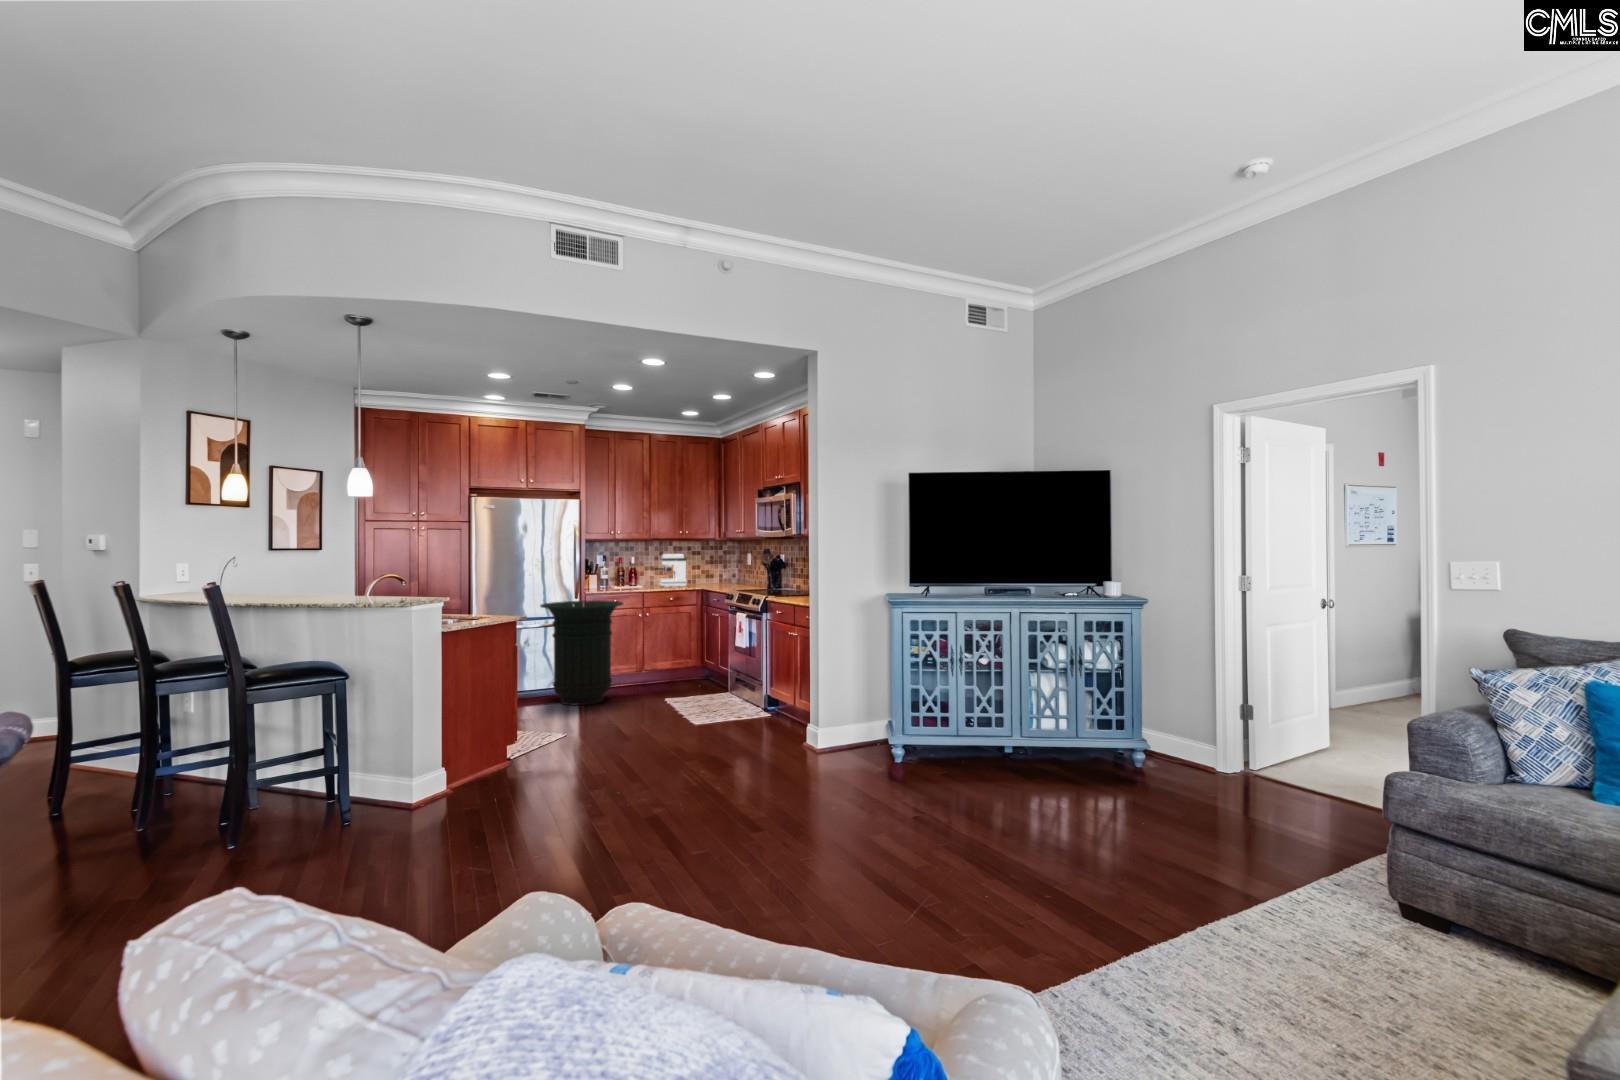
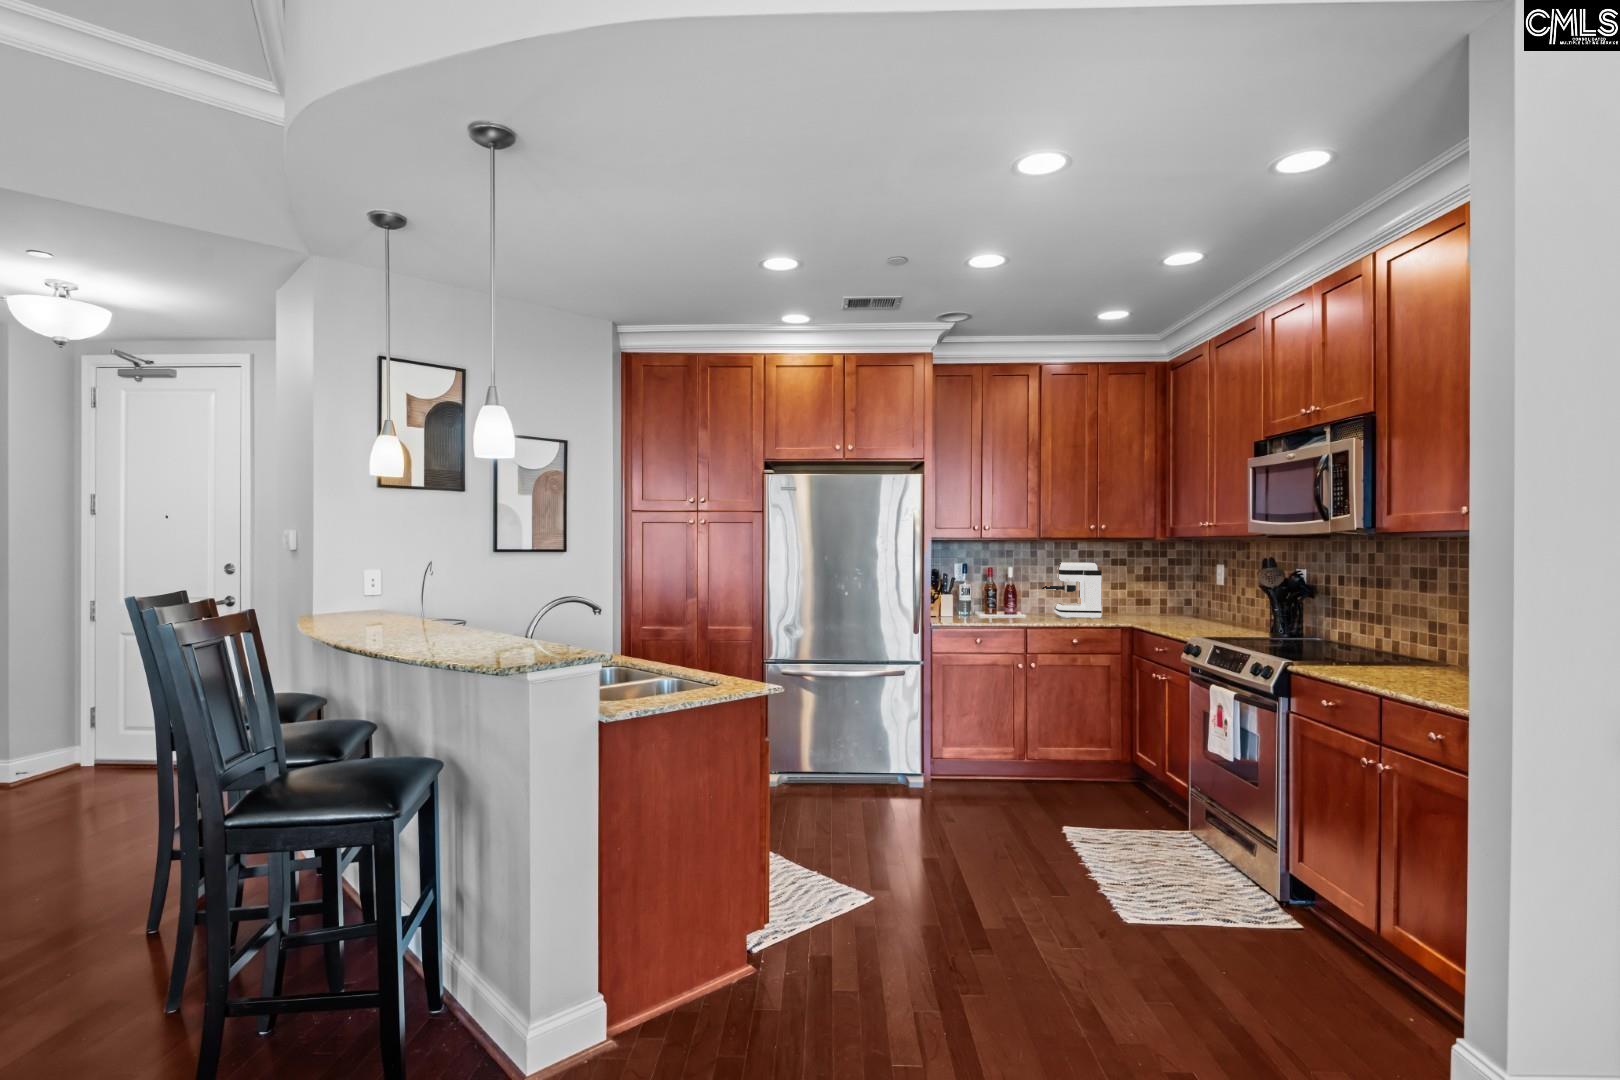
trash can: present [540,600,623,705] -> none [855,638,991,822]

